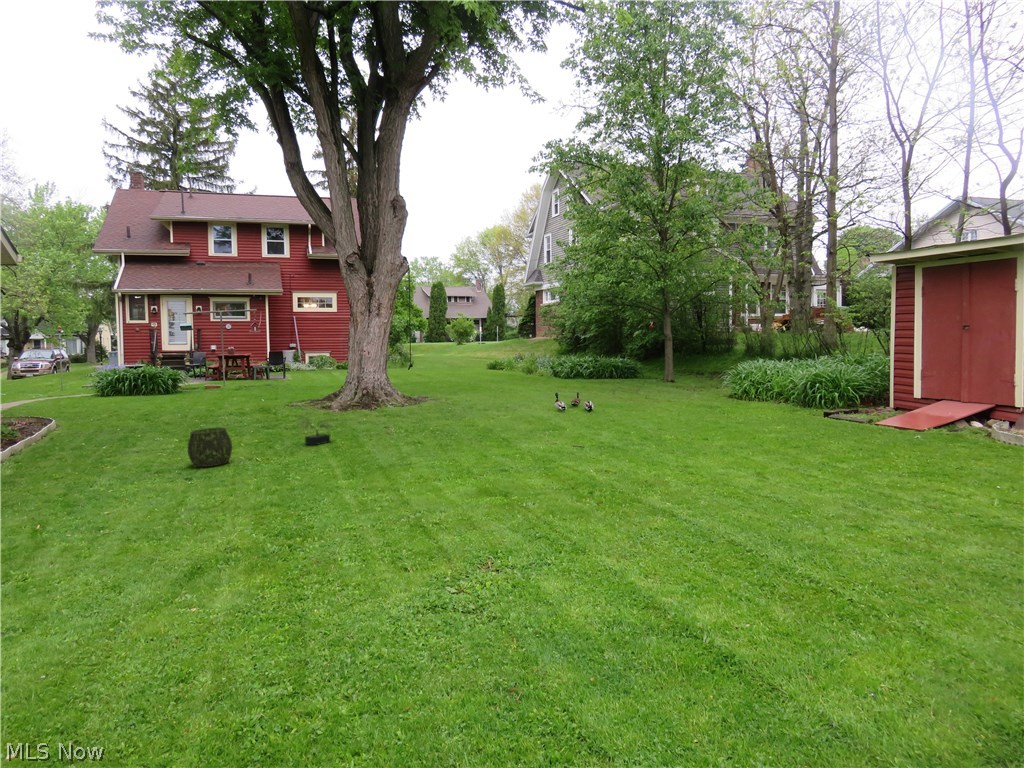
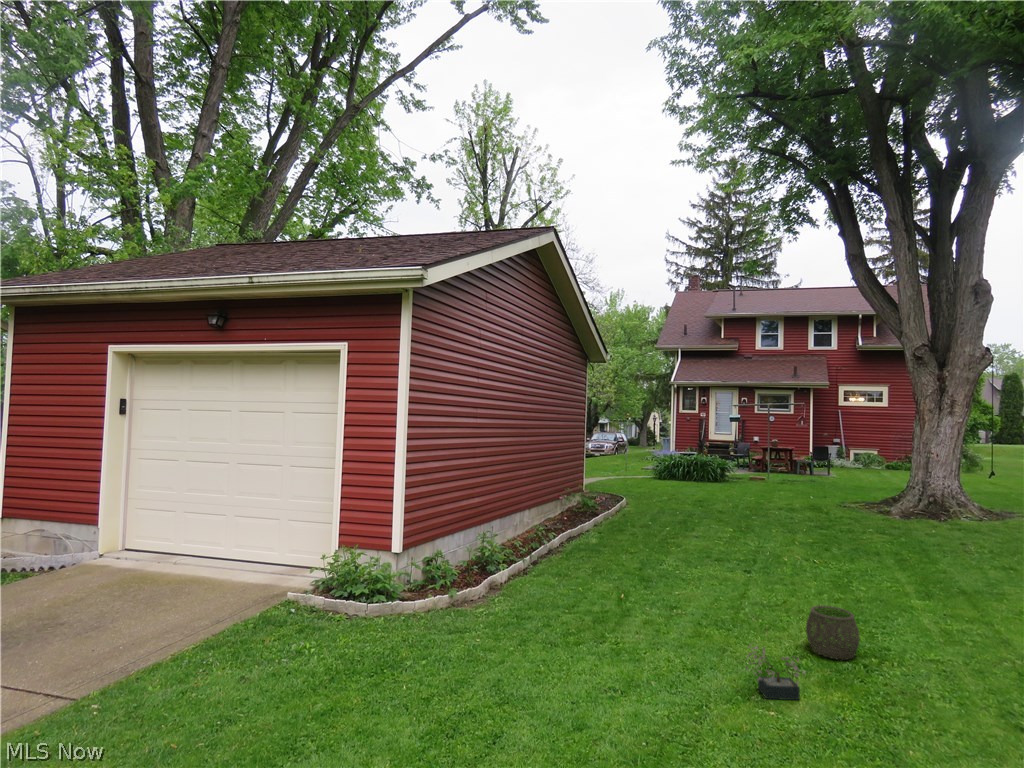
decorative plant: present [298,419,330,445] -> present [745,645,805,700]

